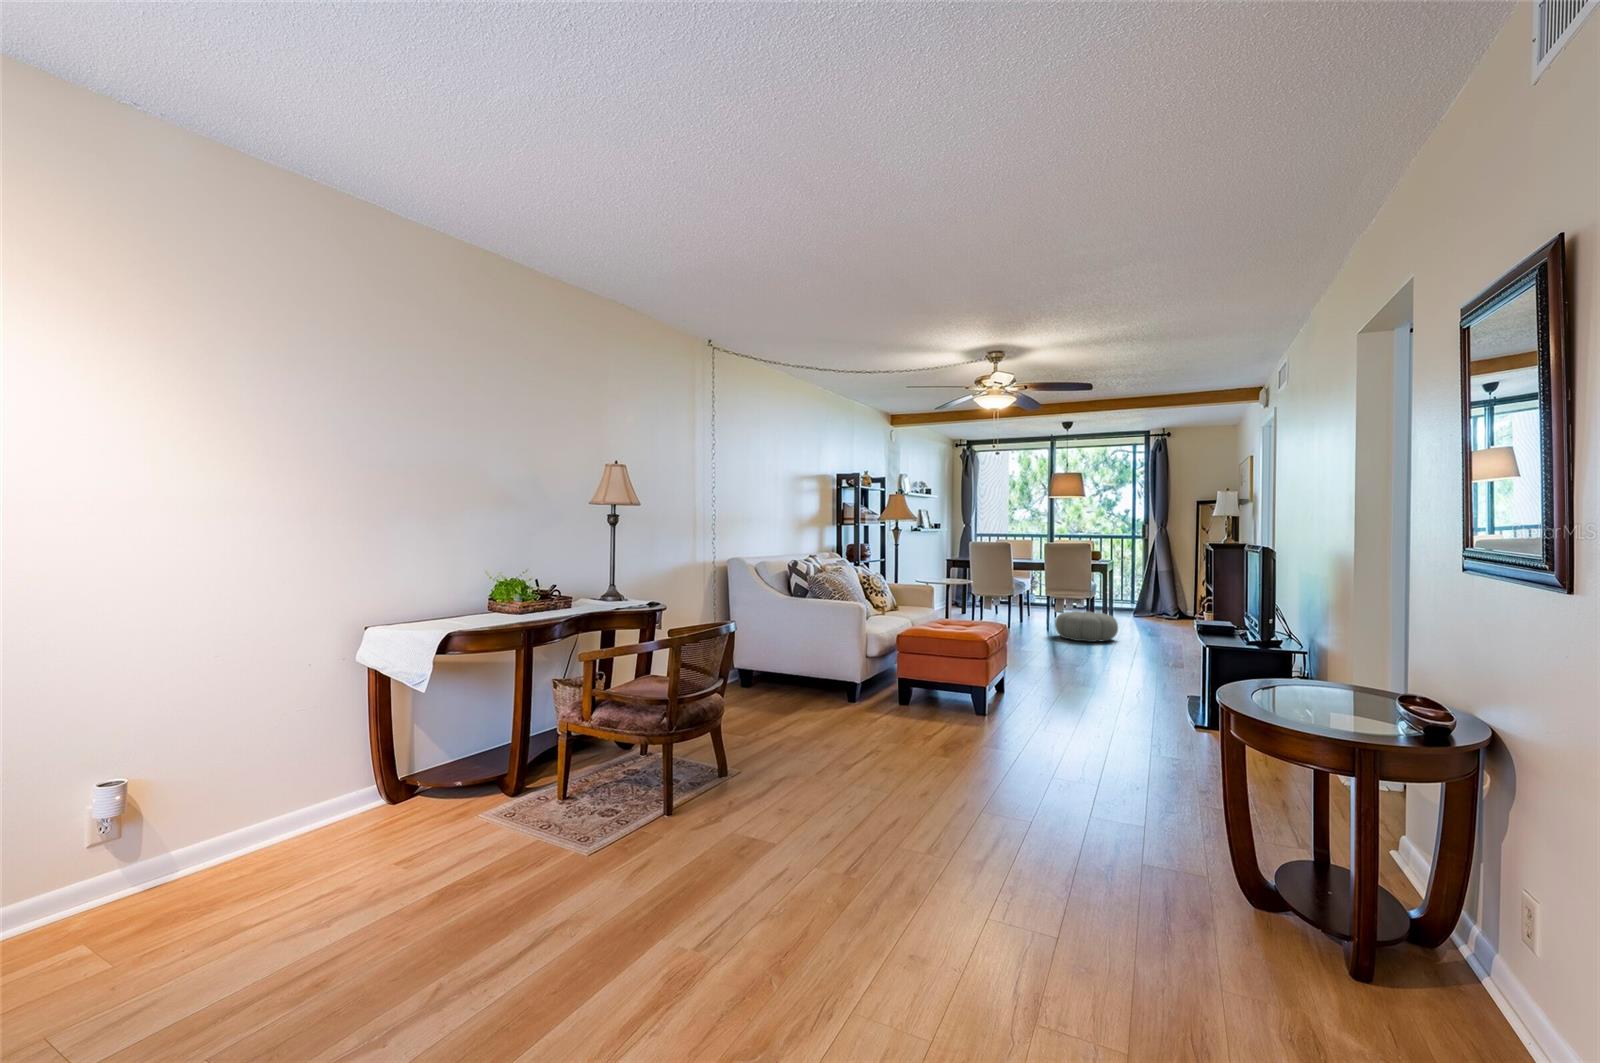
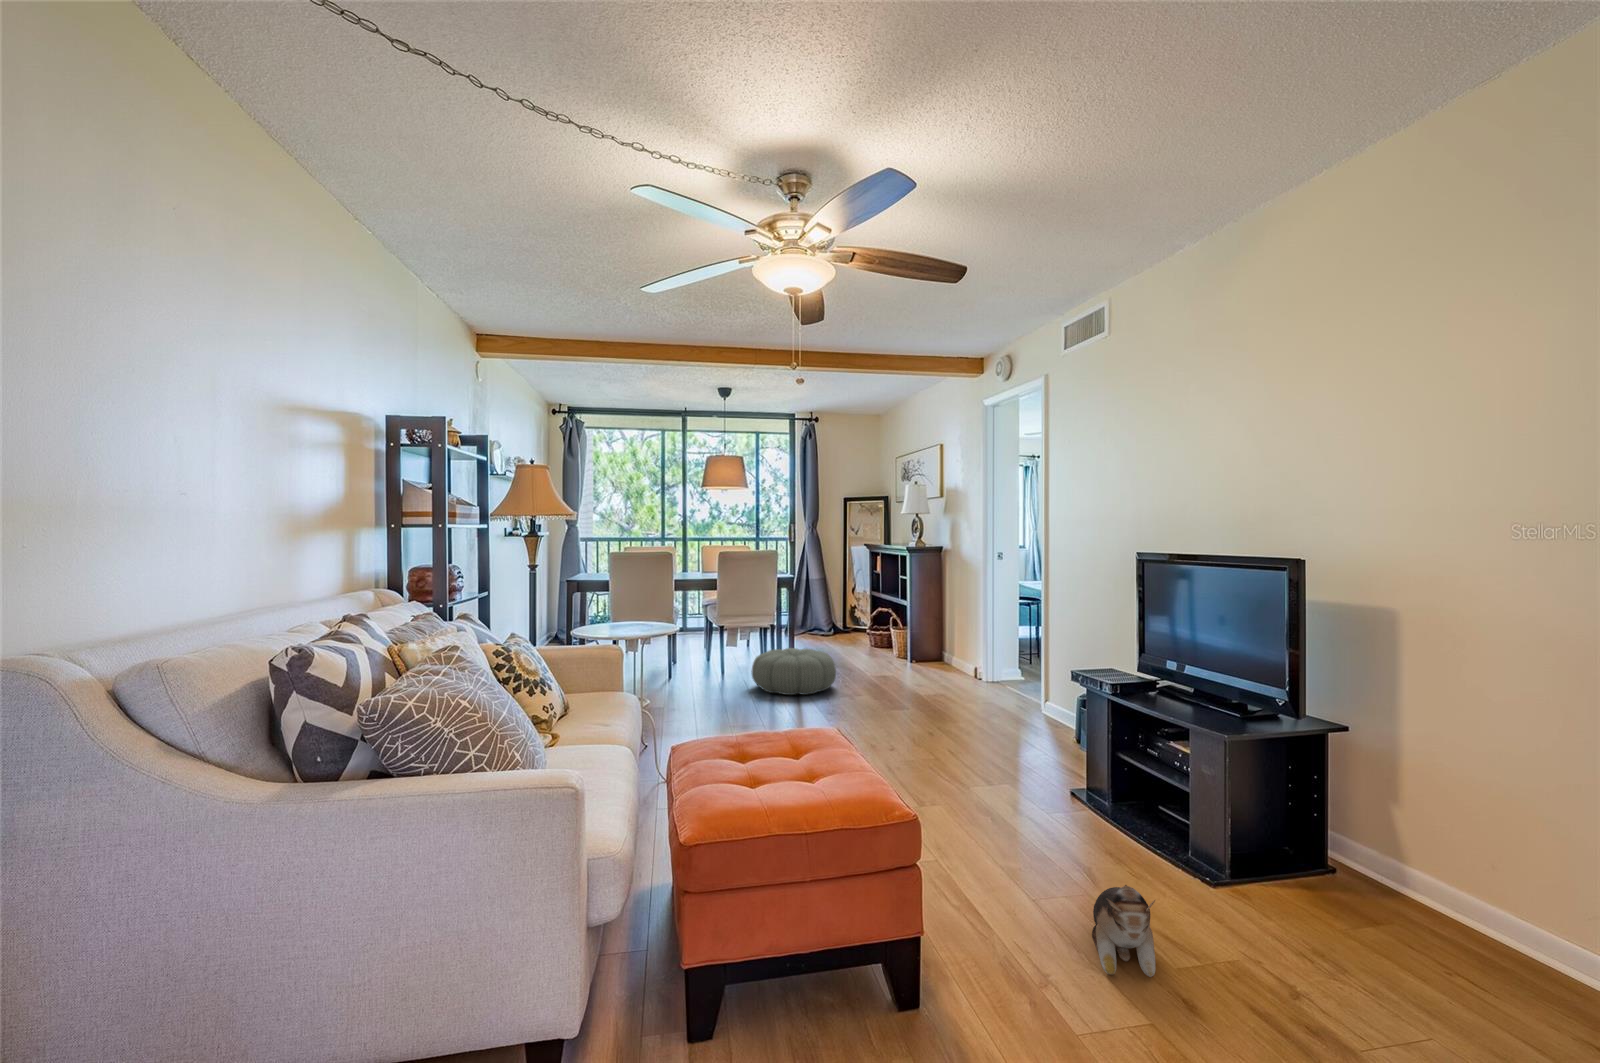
plush toy: none [1065,682,1113,725] -> present [1092,885,1155,977]

